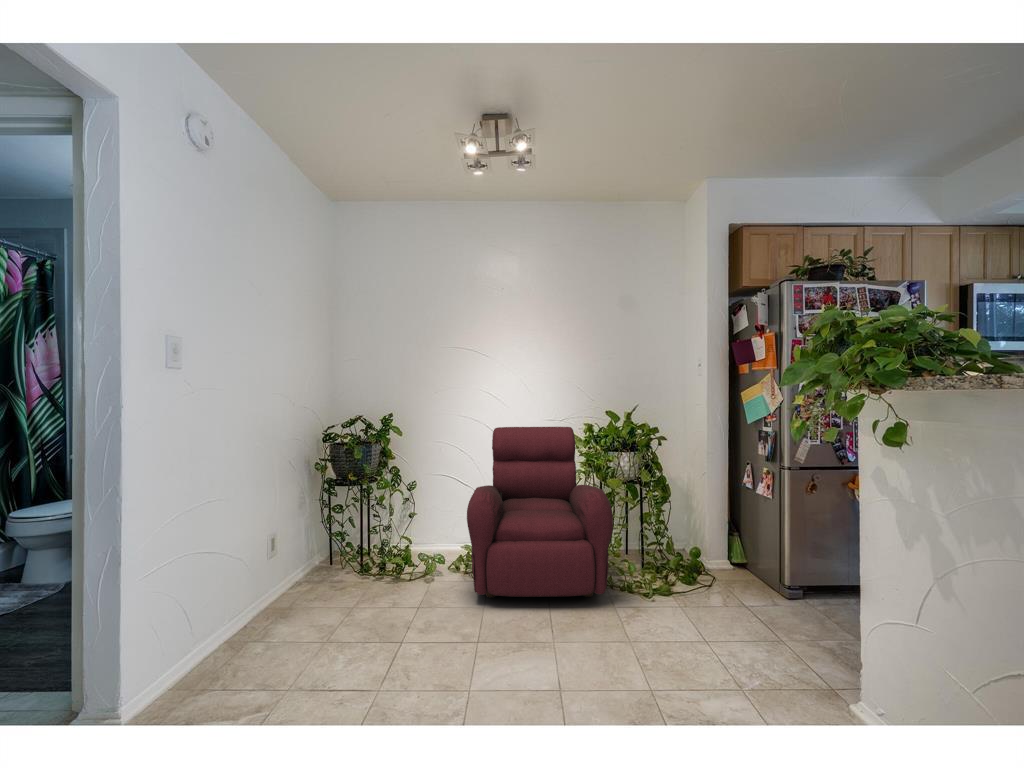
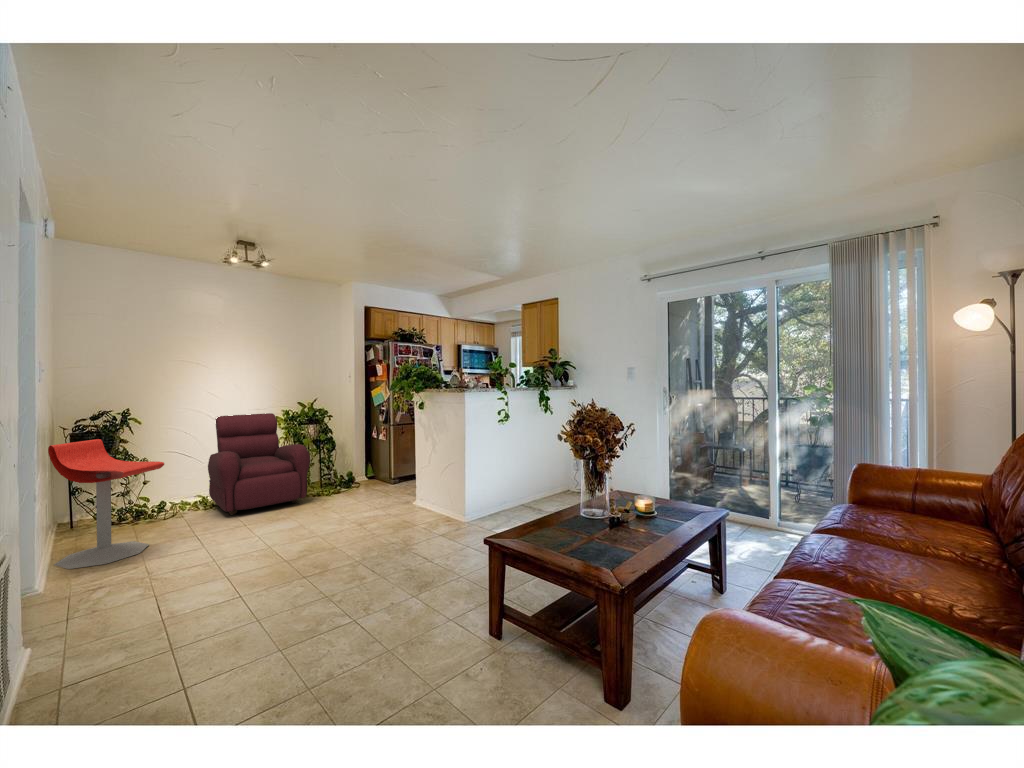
stool: none [230,455,358,670] -> present [48,439,164,569]

